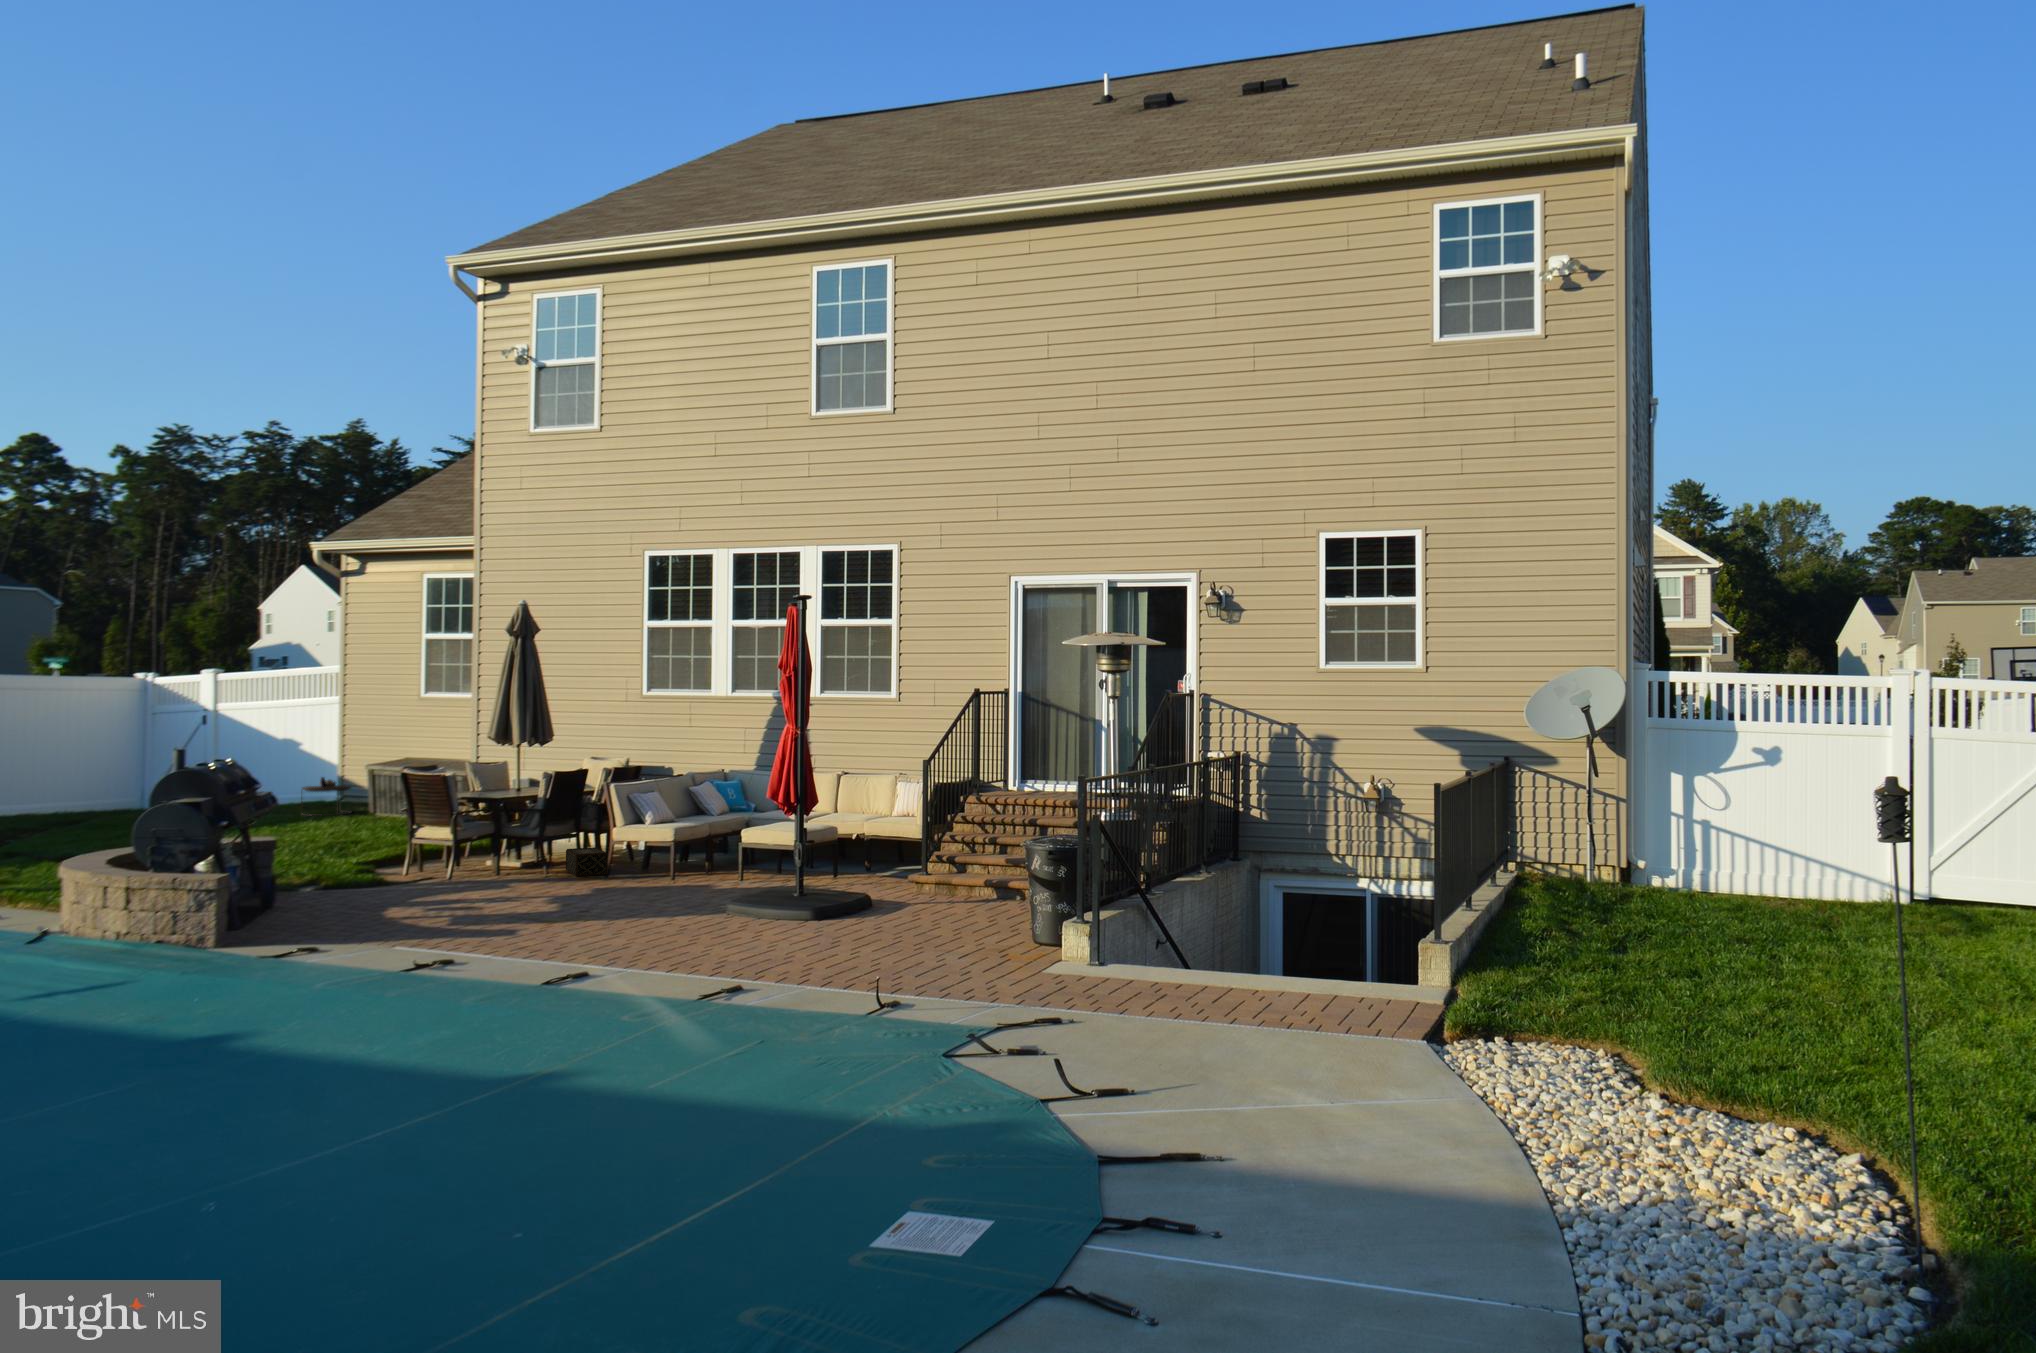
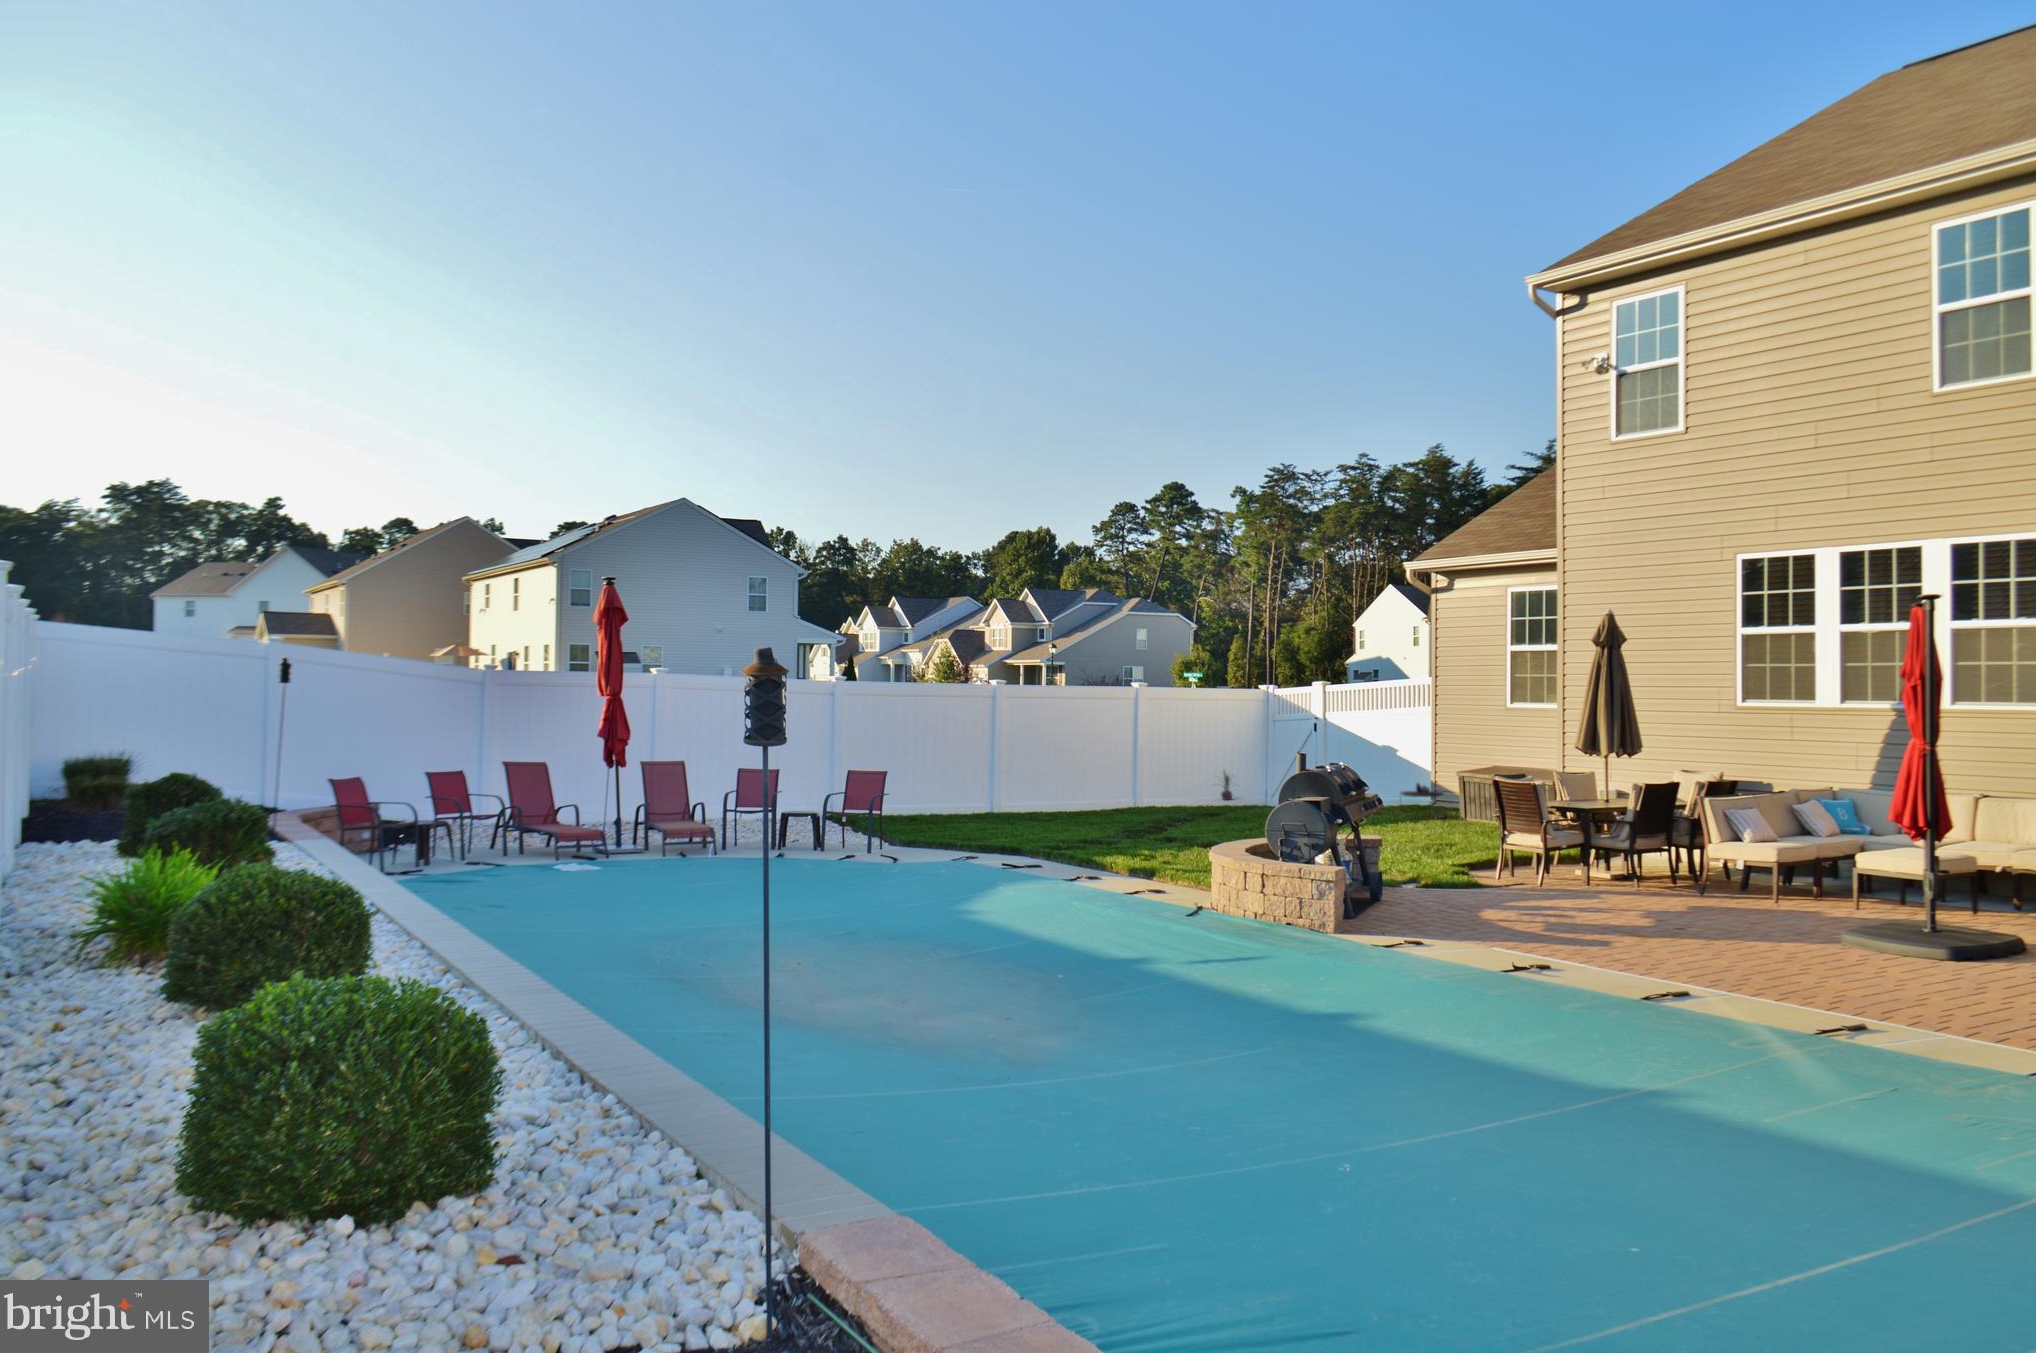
decorative plant: none [64,769,105,804] -> present [1221,772,1232,800]
woven basket: present [566,847,608,876] -> none [1657,863,1702,892]

